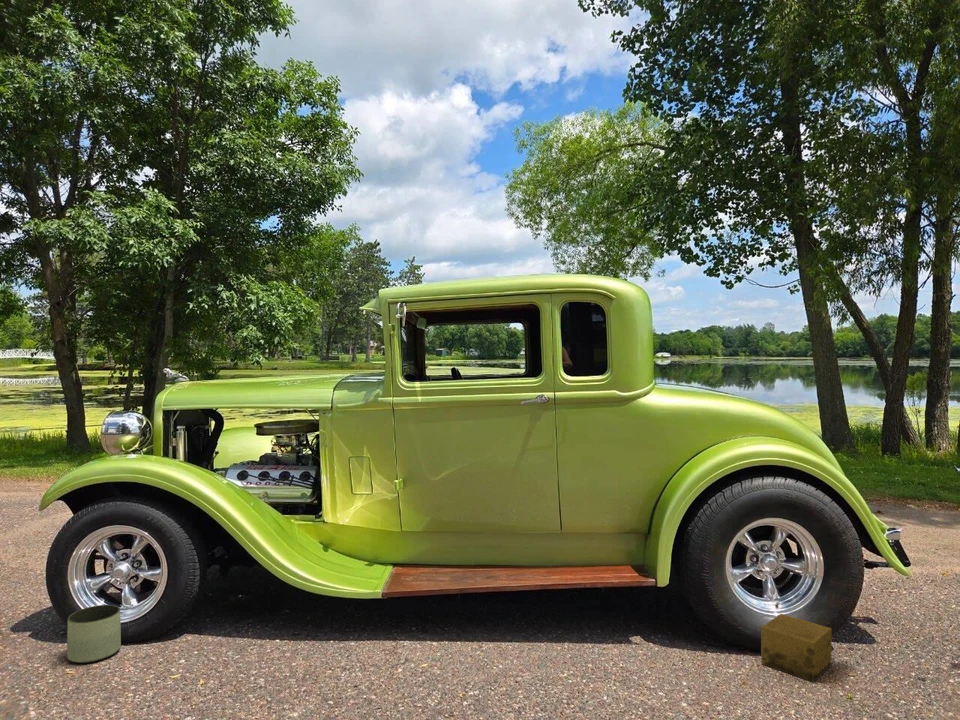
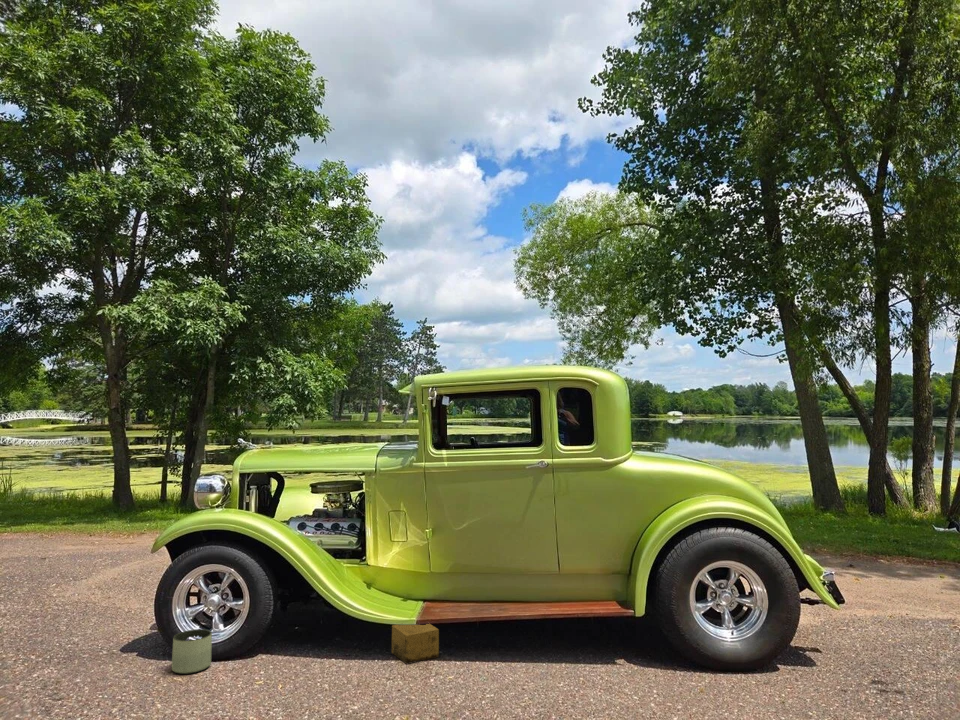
cardboard box: present [761,614,832,682] -> present [392,624,439,664]

